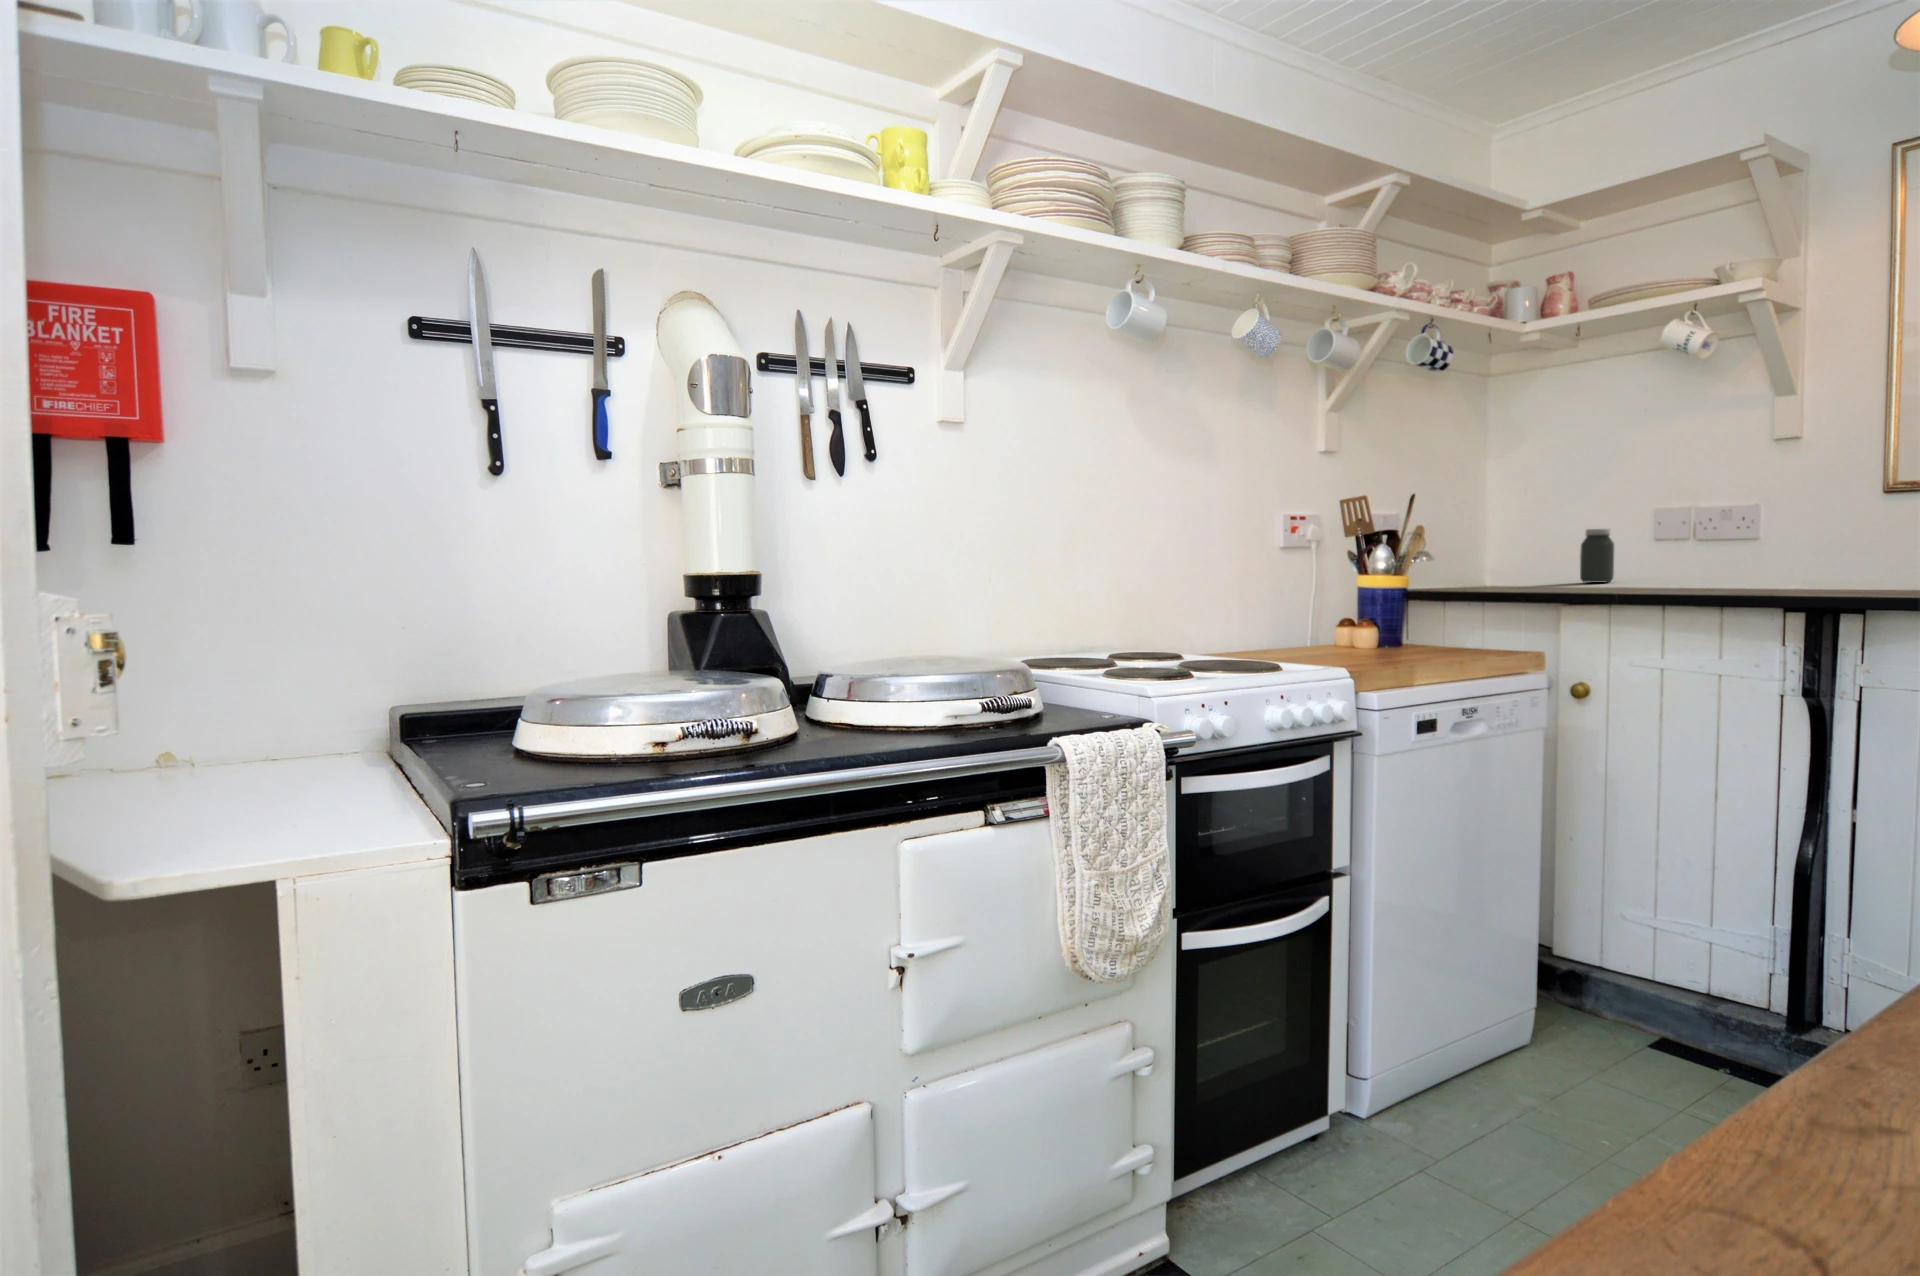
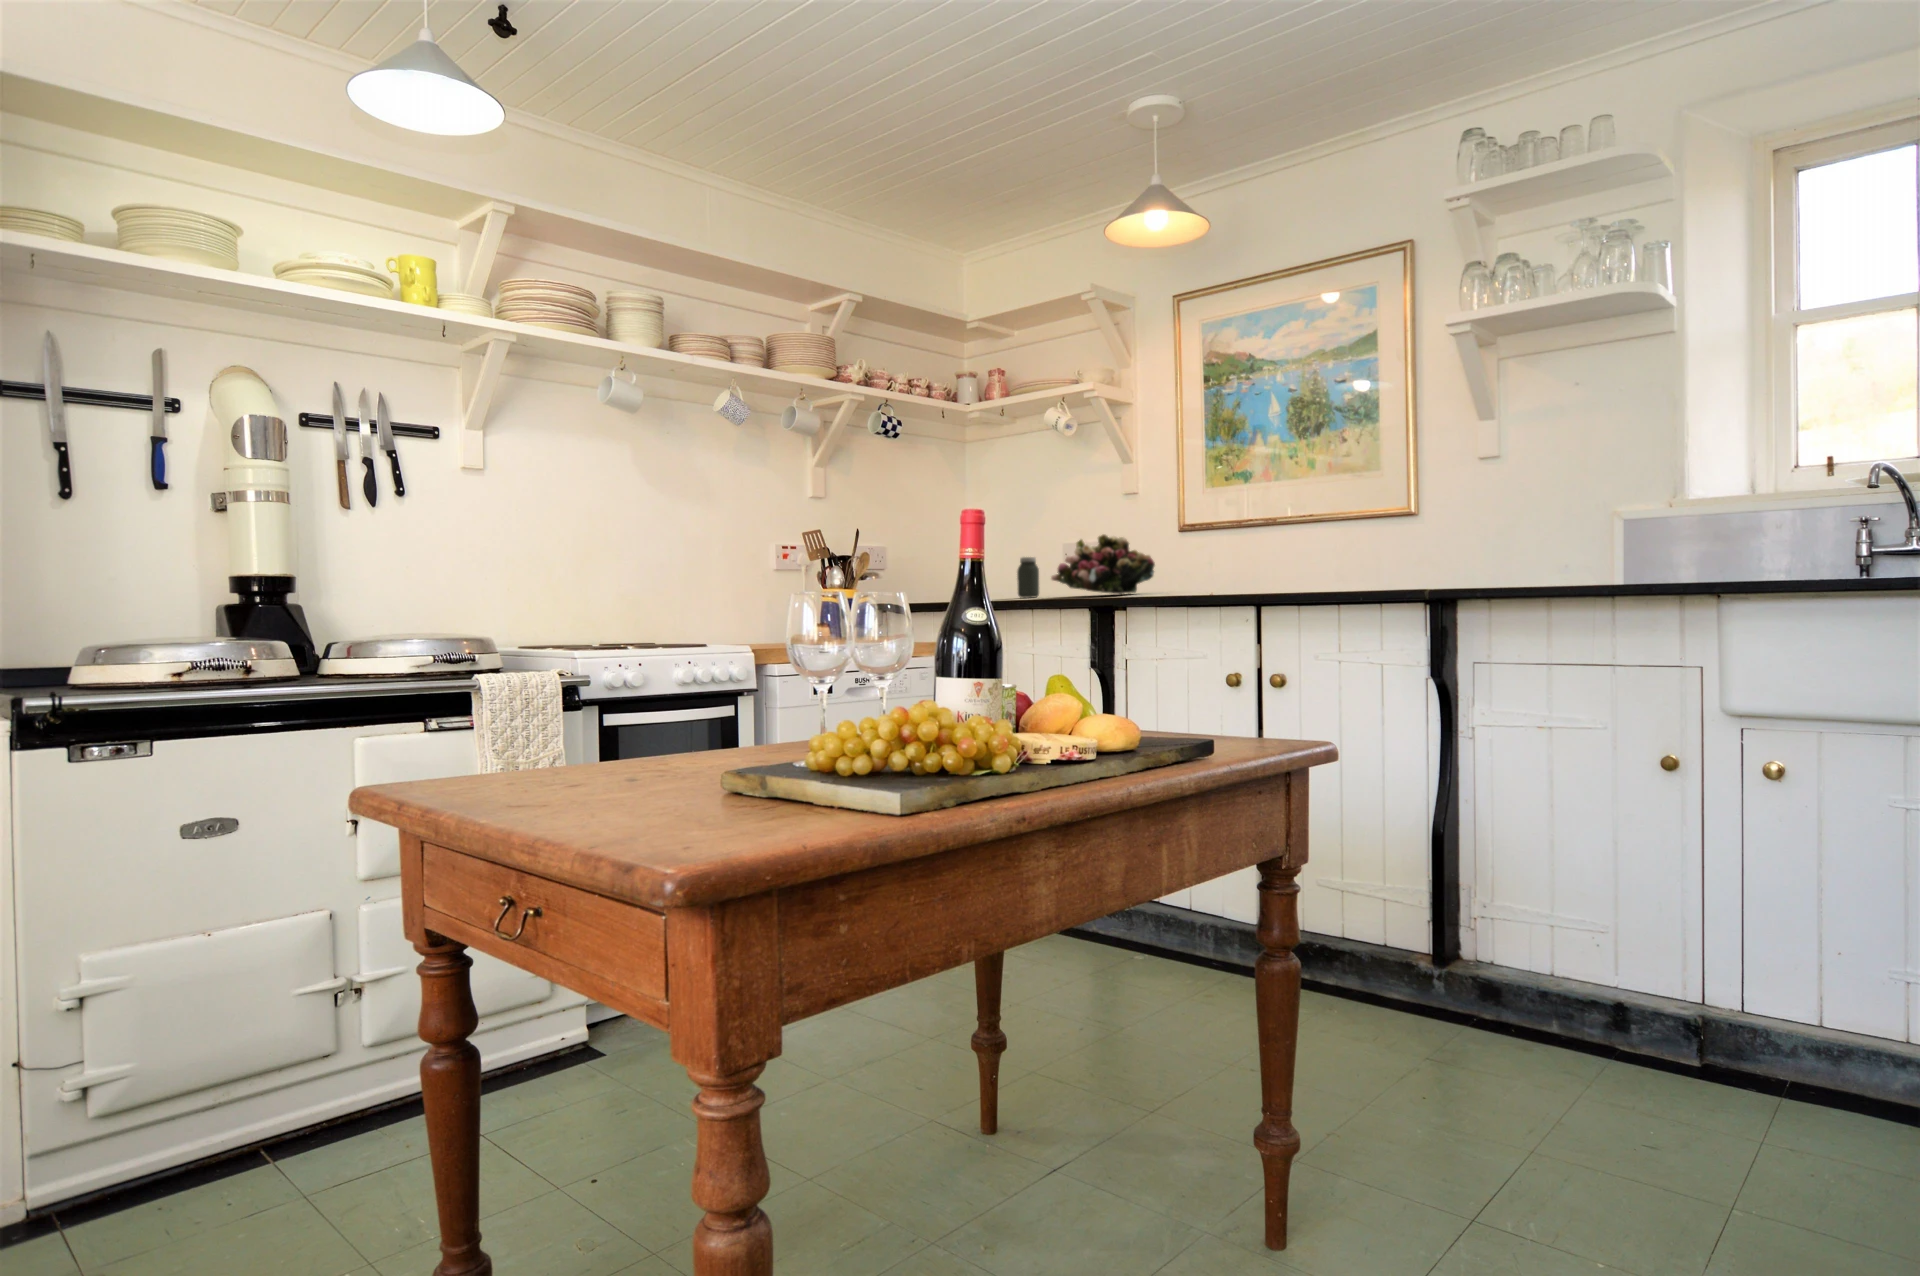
flower arrangement: none [1656,498,1836,583] -> present [1051,534,1155,594]

